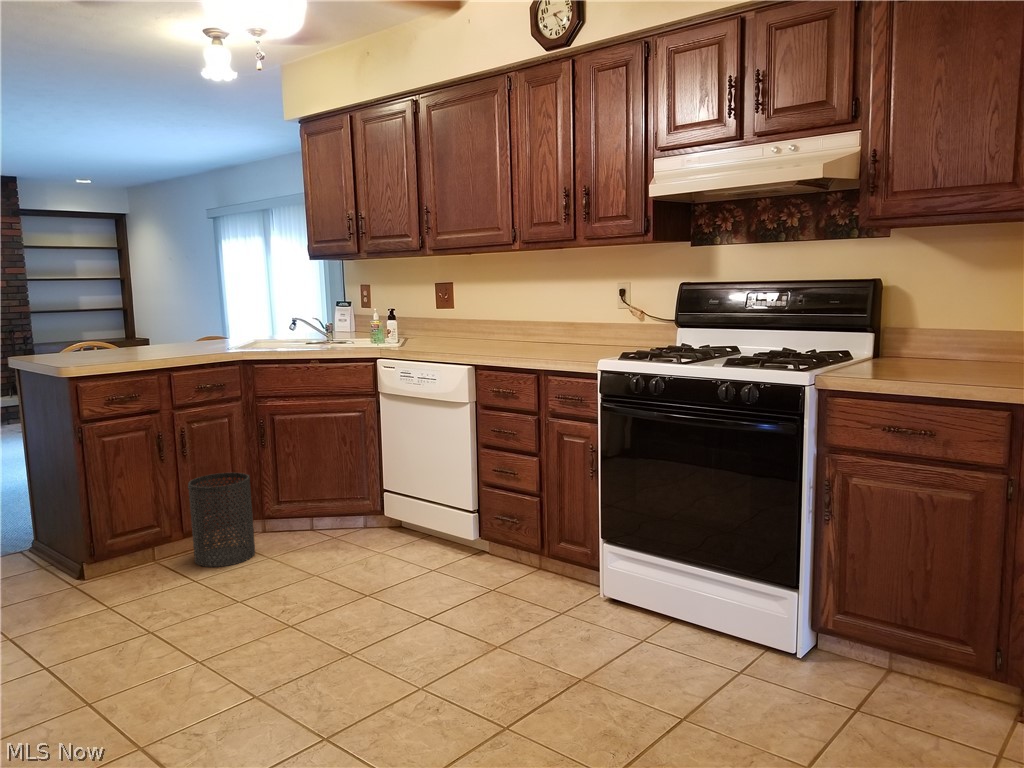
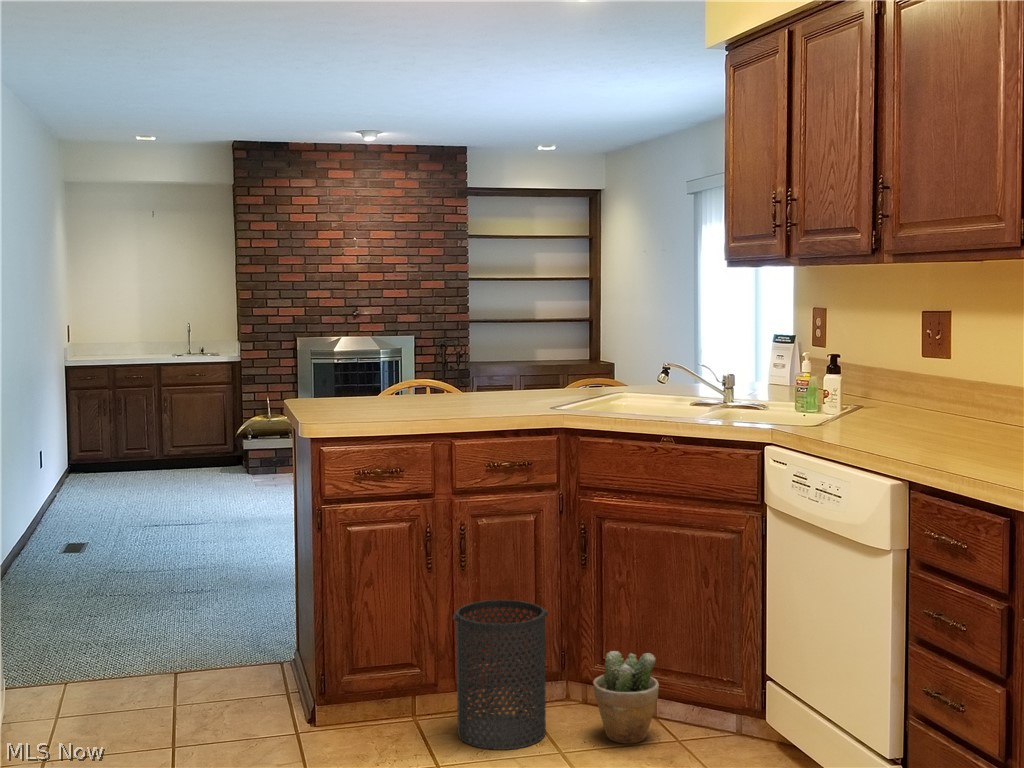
potted plant: none [282,489,323,545] -> present [593,651,659,743]

